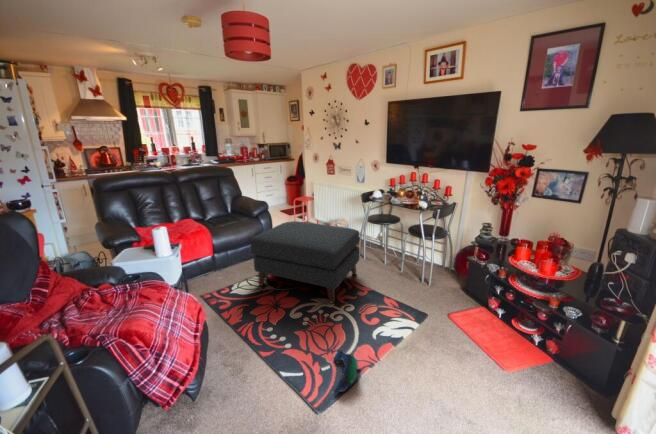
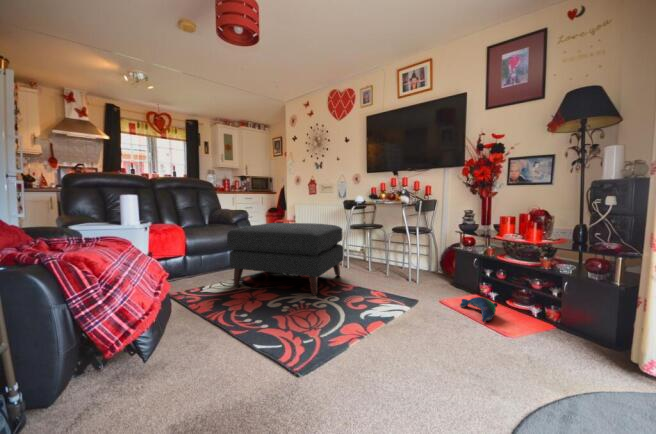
plush toy: present [334,351,361,394] -> present [460,297,498,322]

